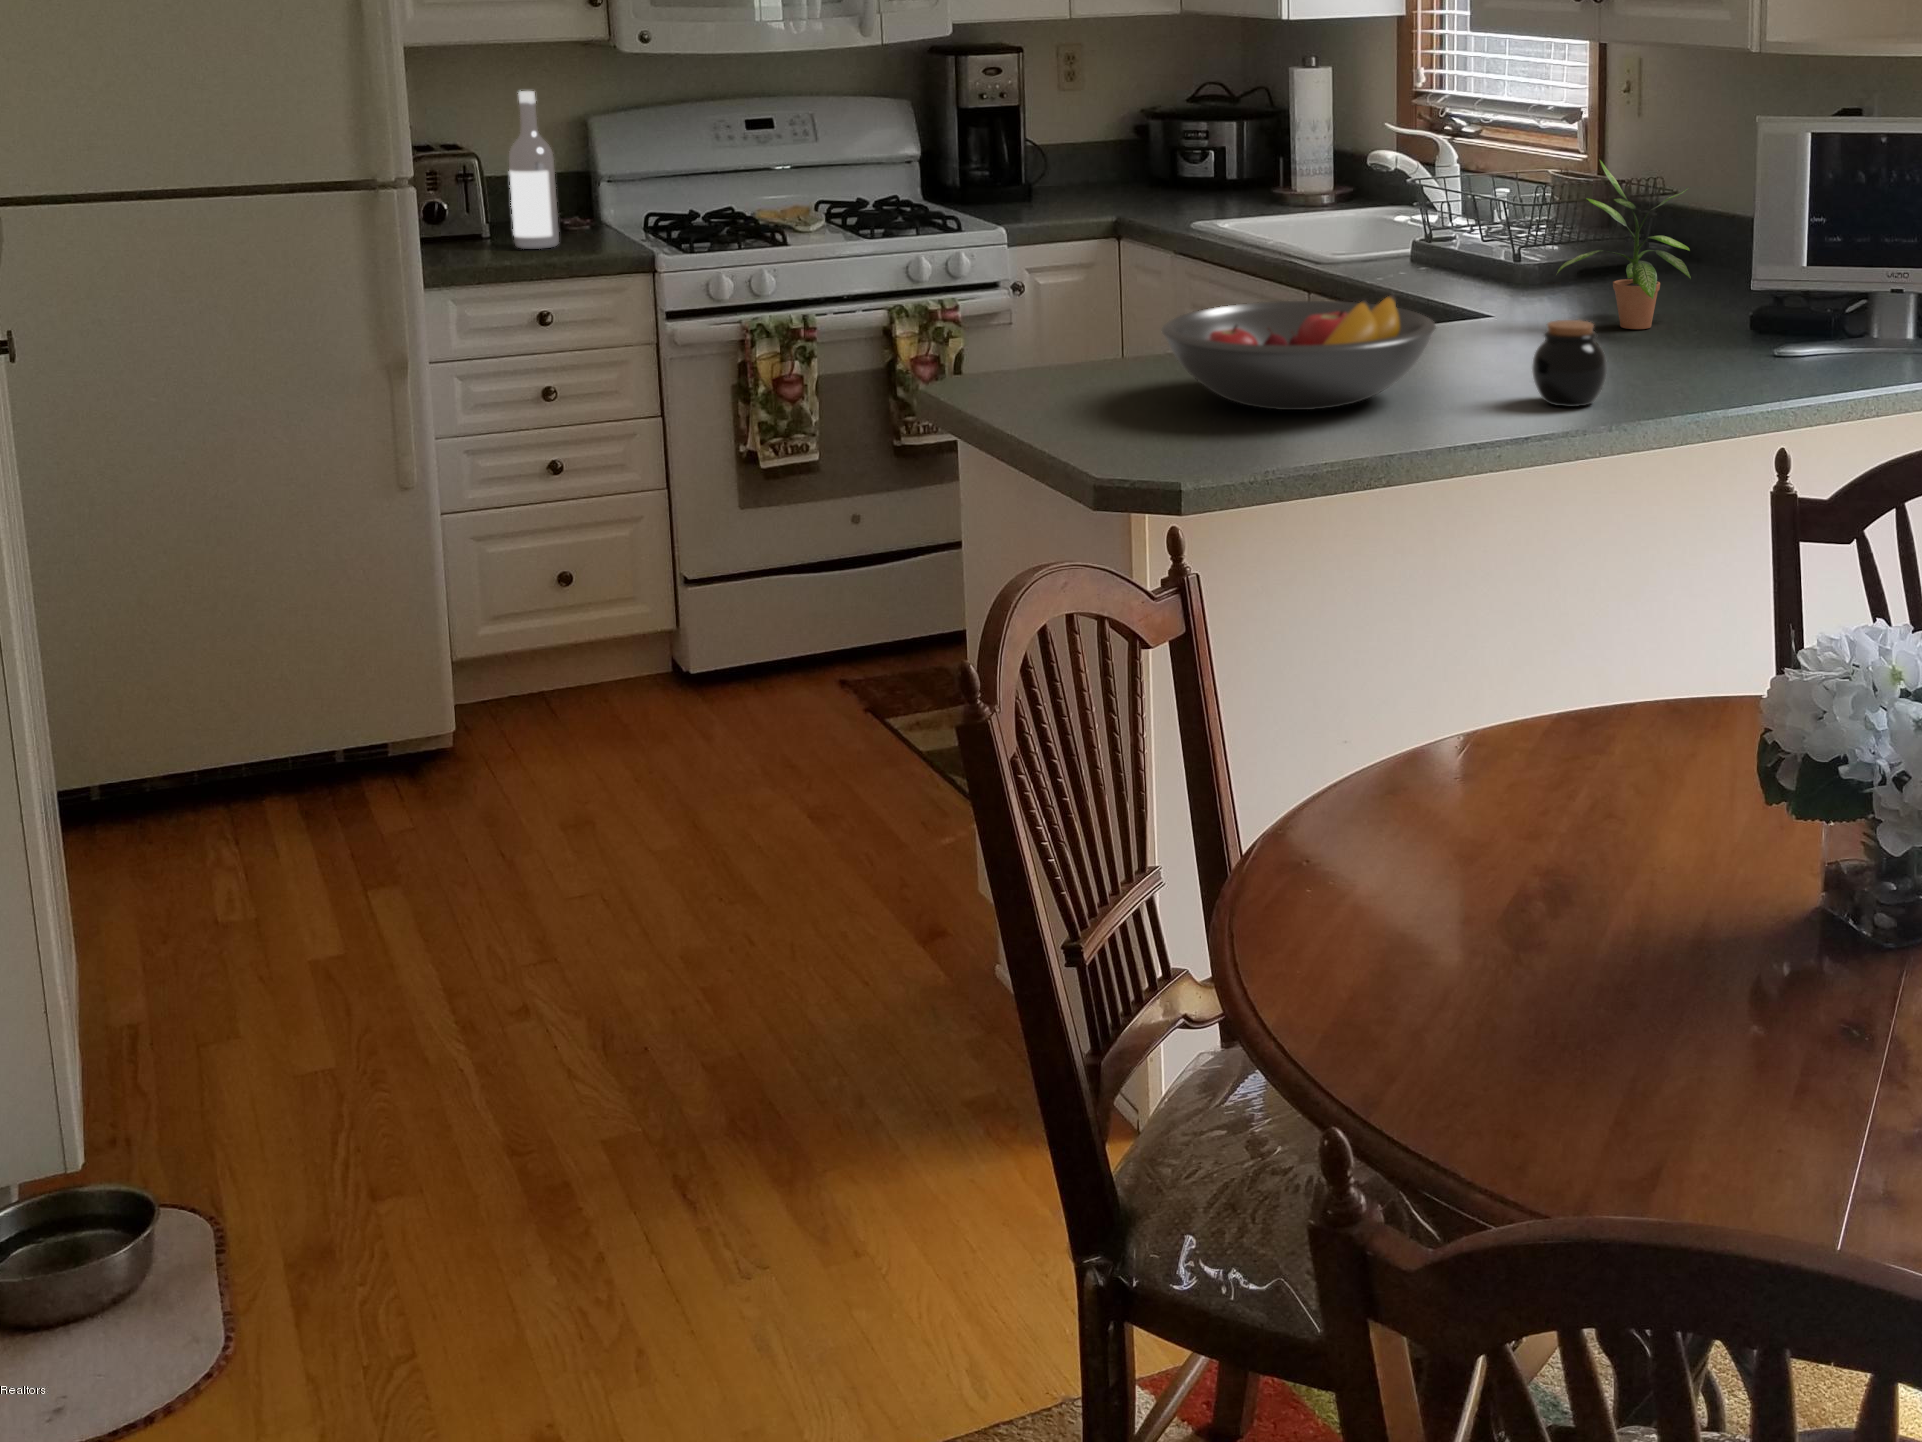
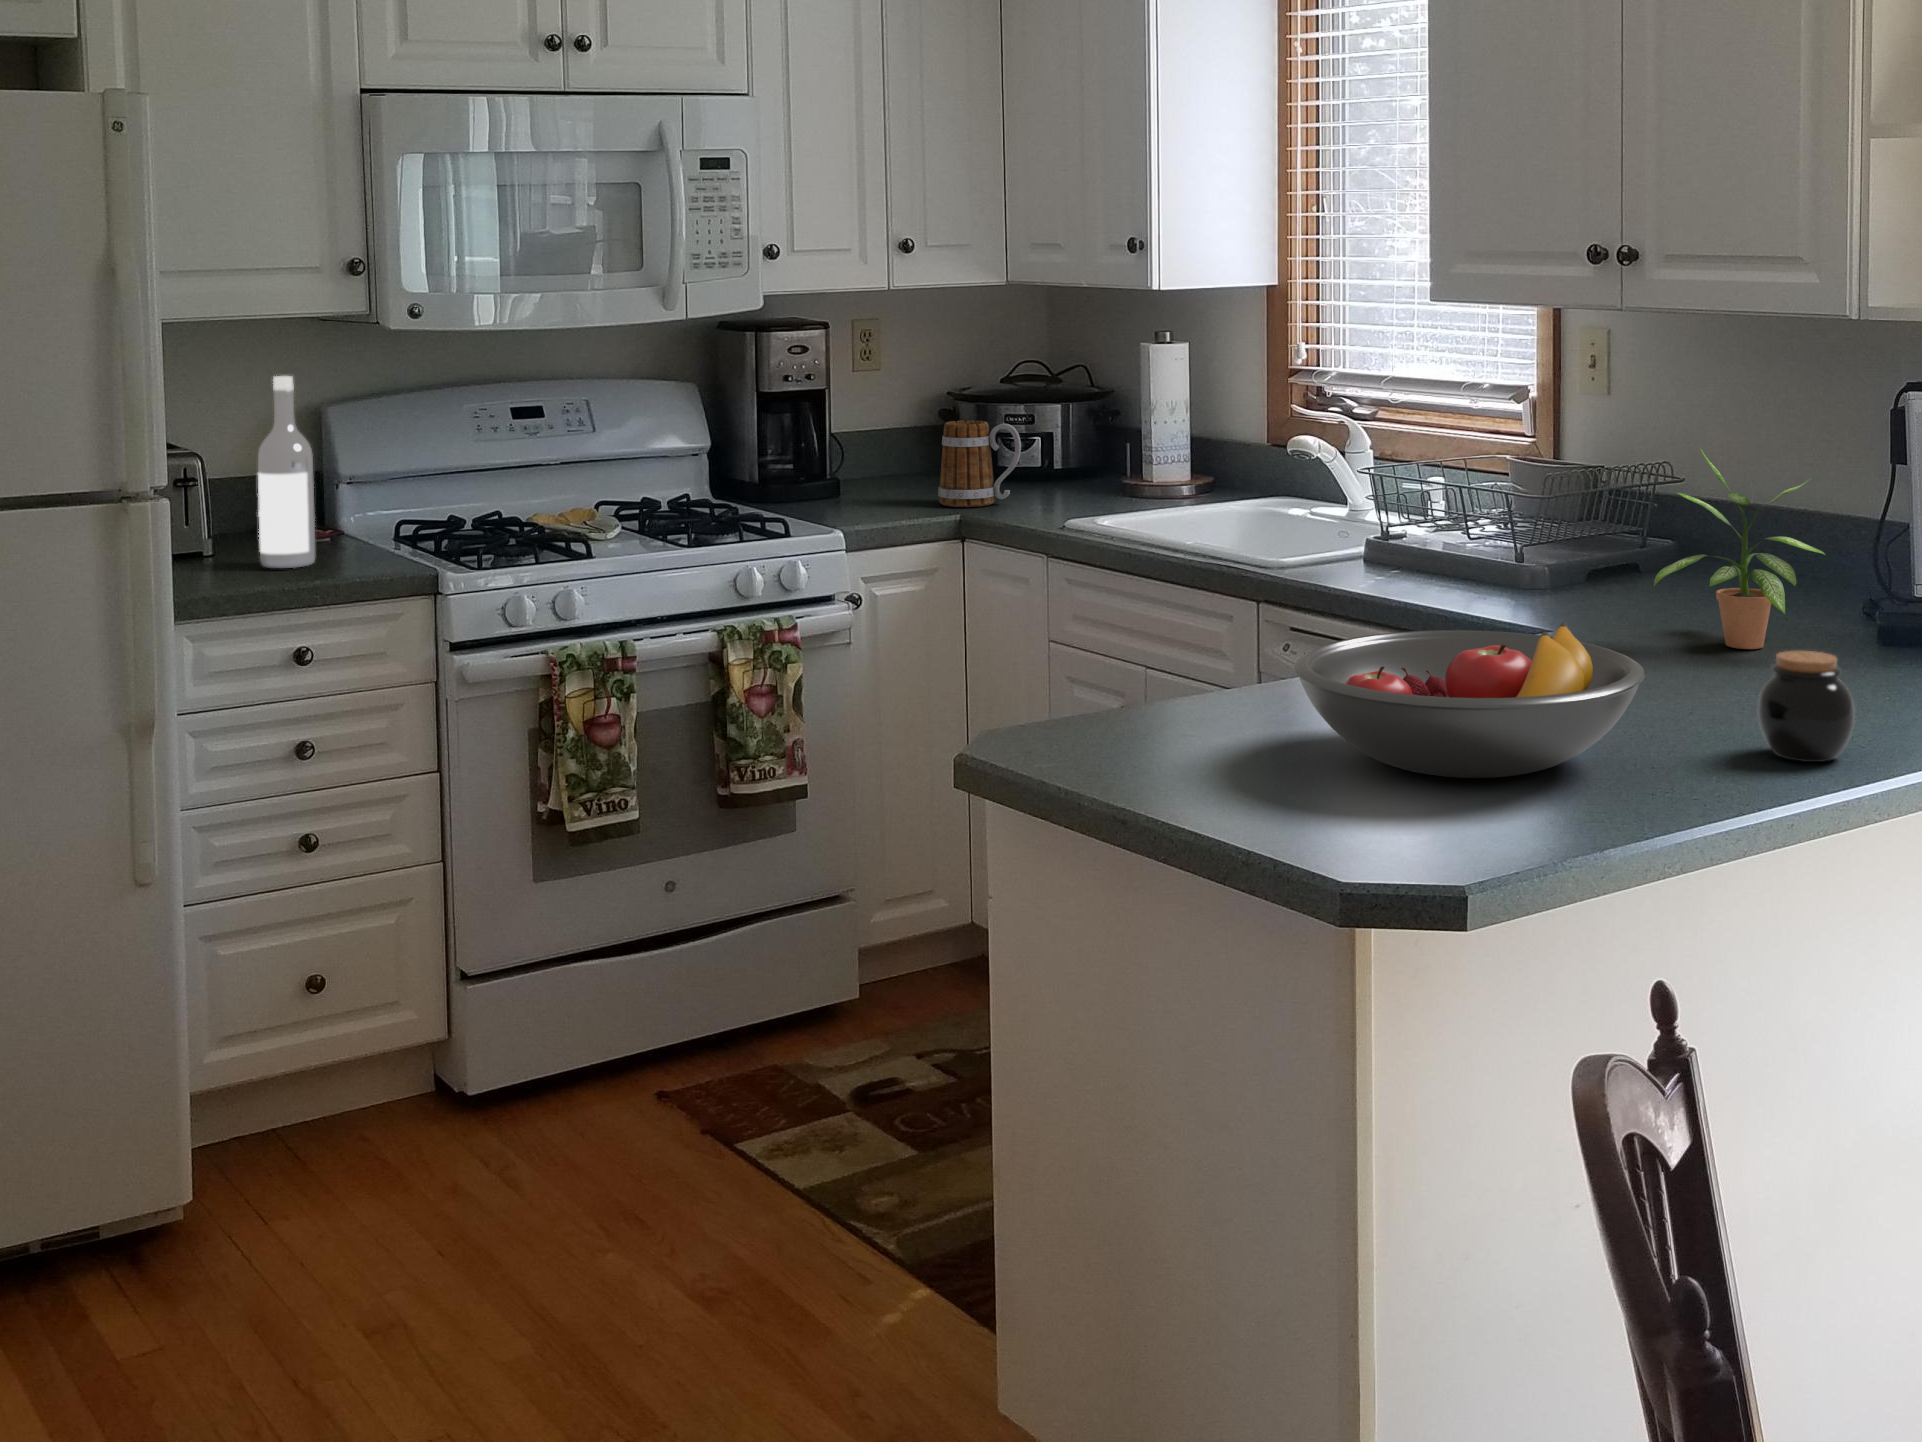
mug: none [1103,136,1173,211] -> present [938,421,1021,507]

